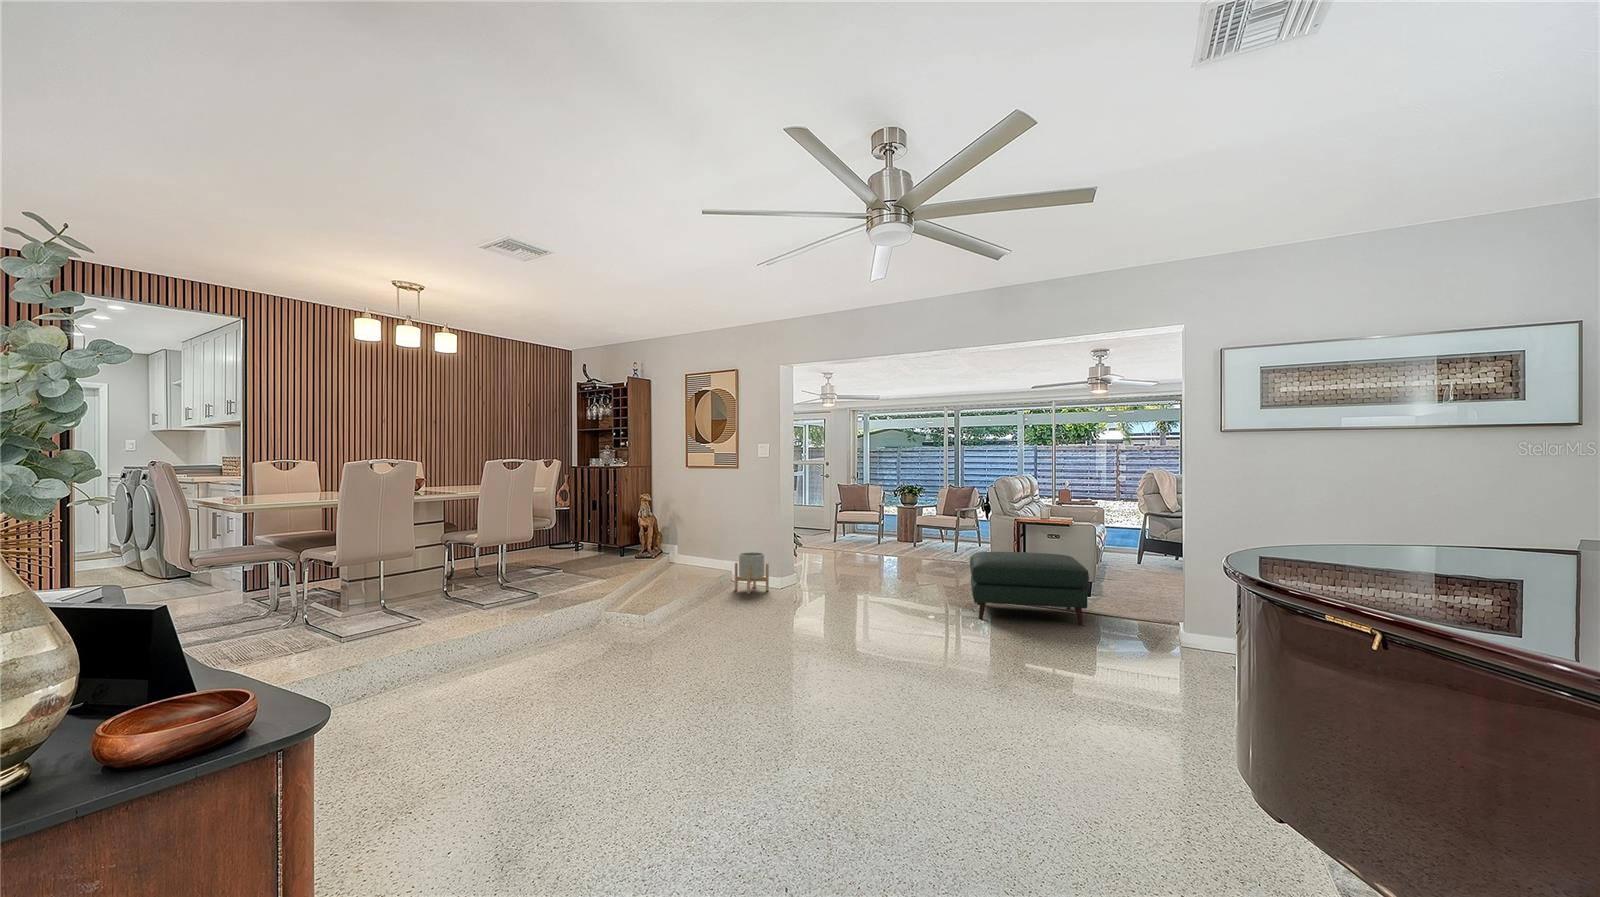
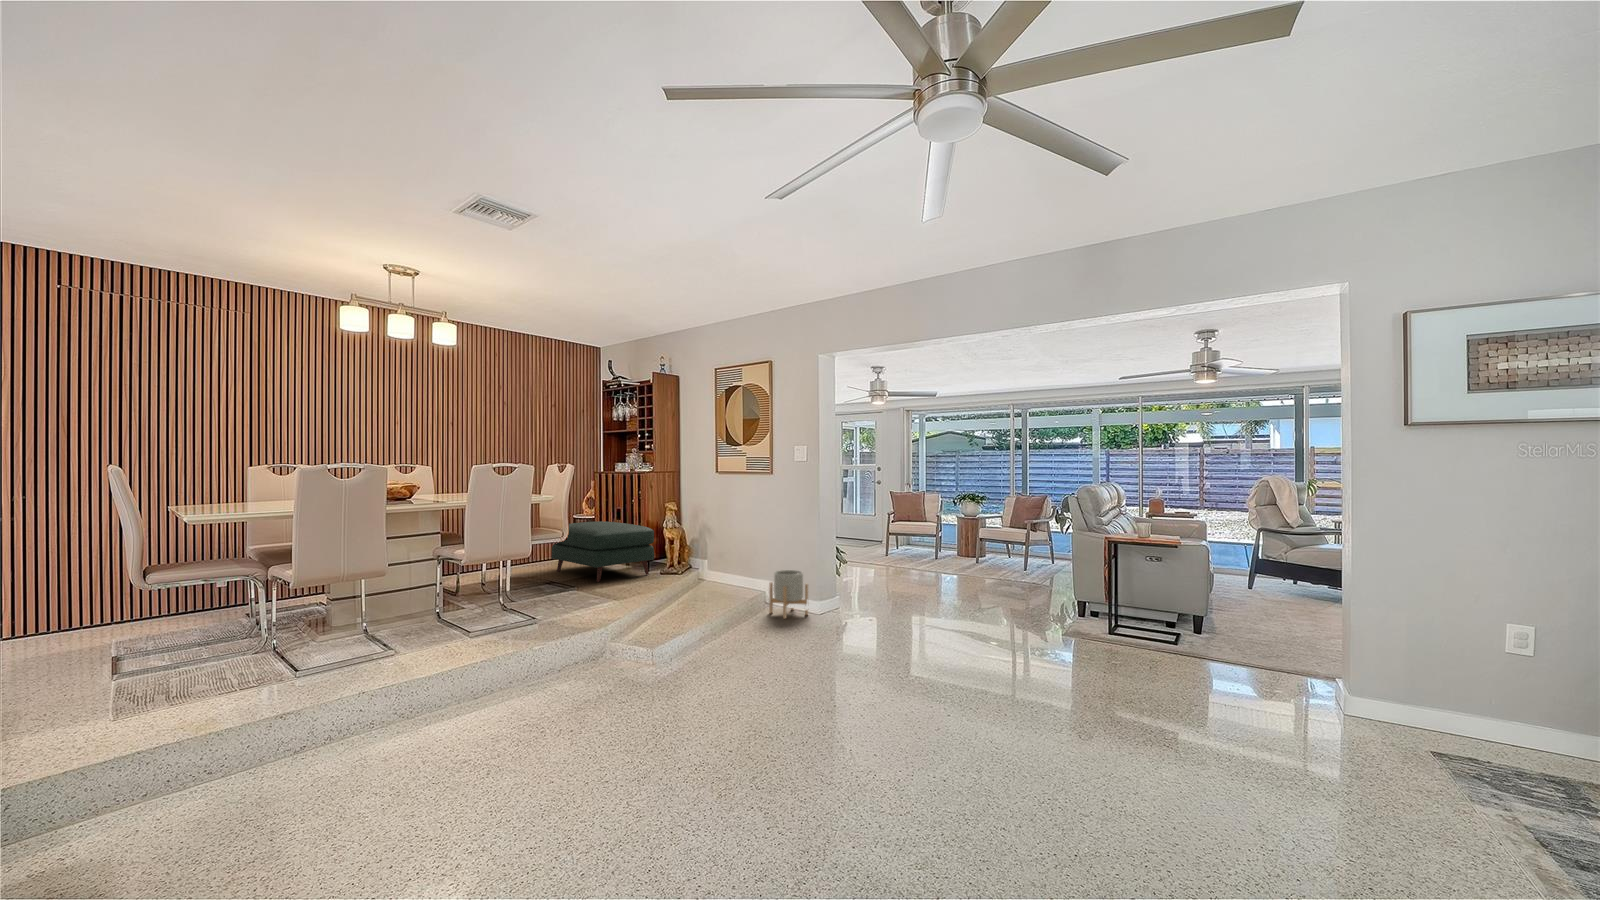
ottoman: present [970,552,1089,625] -> present [551,521,654,582]

